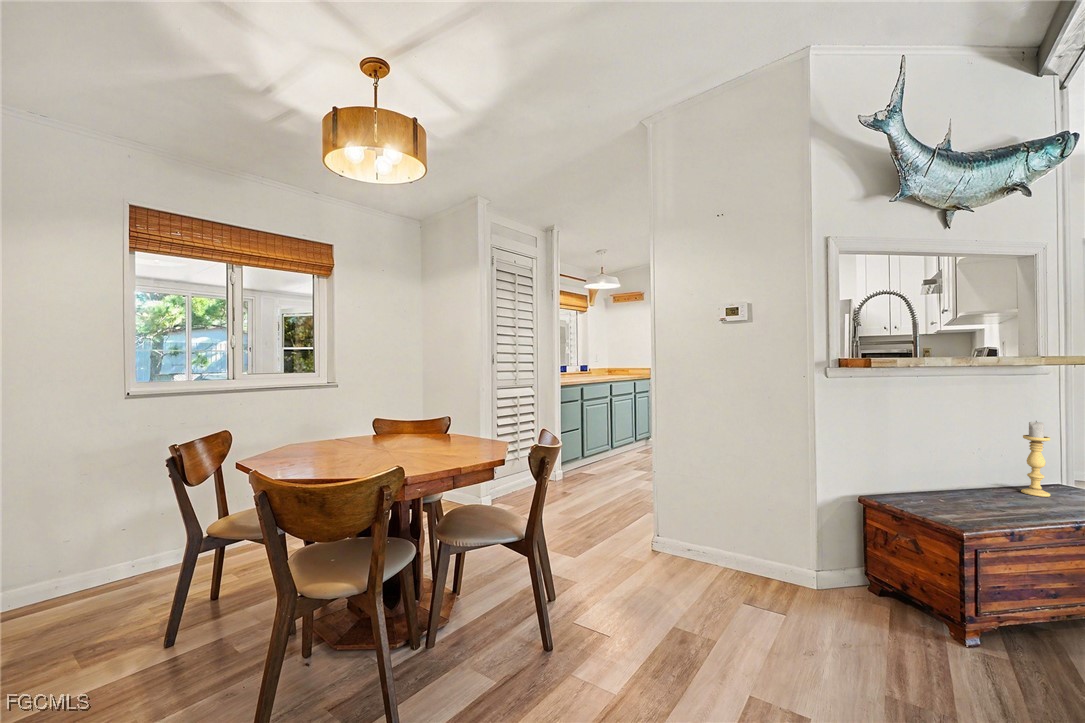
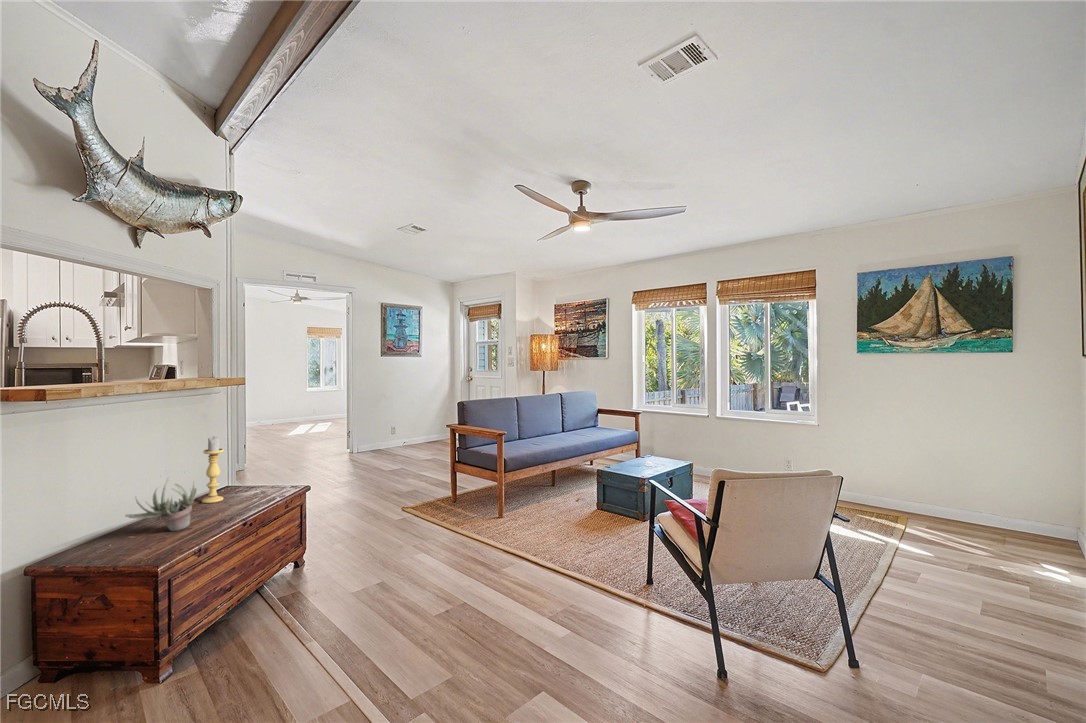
succulent plant: none [935,451,1011,509] -> present [125,479,197,531]

